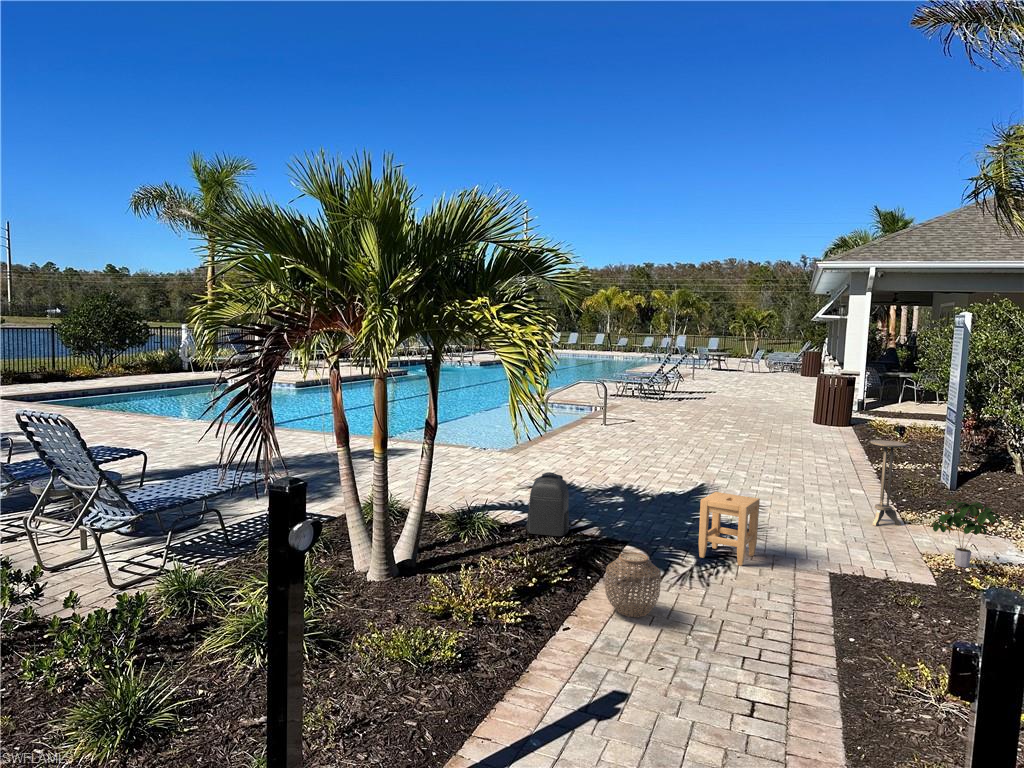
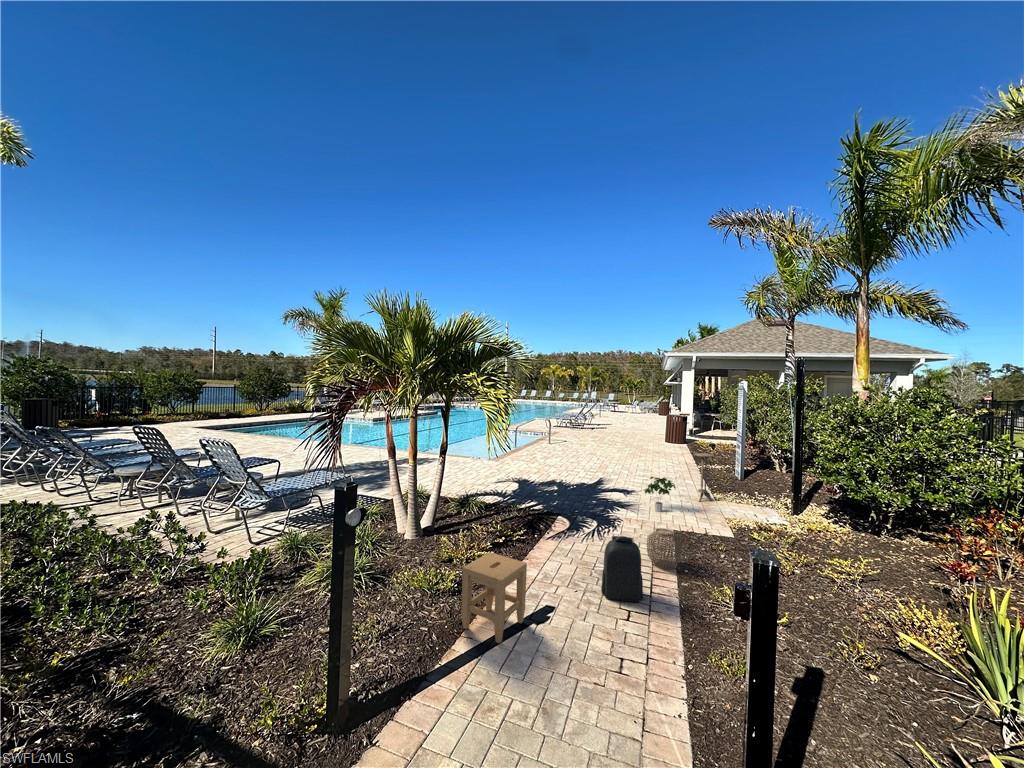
backpack: present [526,472,569,536] -> present [601,536,643,603]
stool: present [699,492,760,566] -> present [462,552,527,643]
potted plant: present [930,500,1001,567] -> present [644,477,676,512]
woven basket: present [605,552,661,617] -> present [647,529,682,569]

